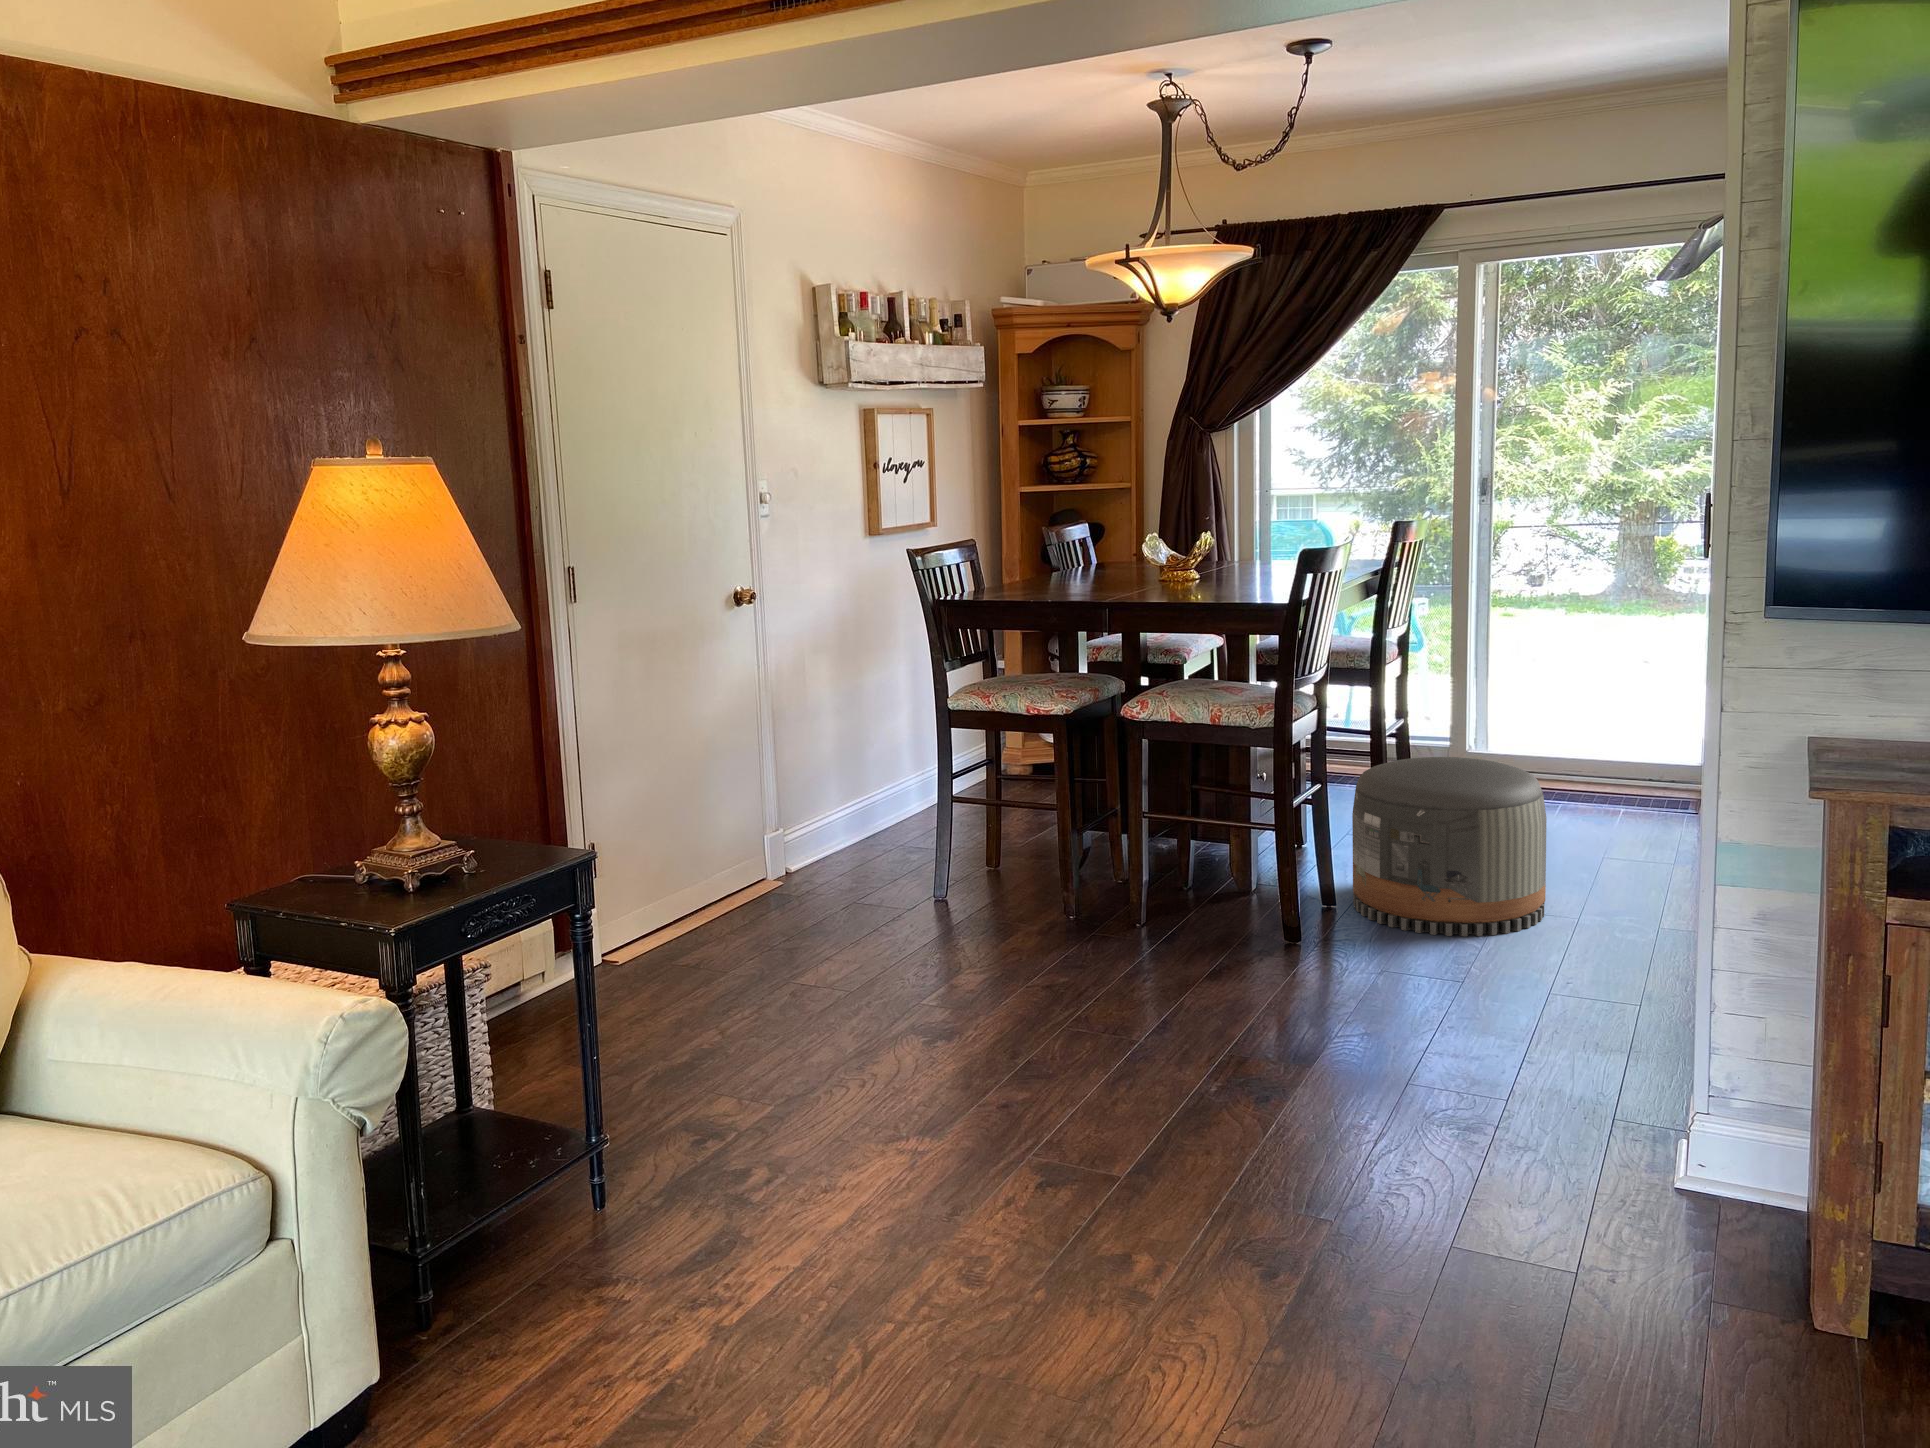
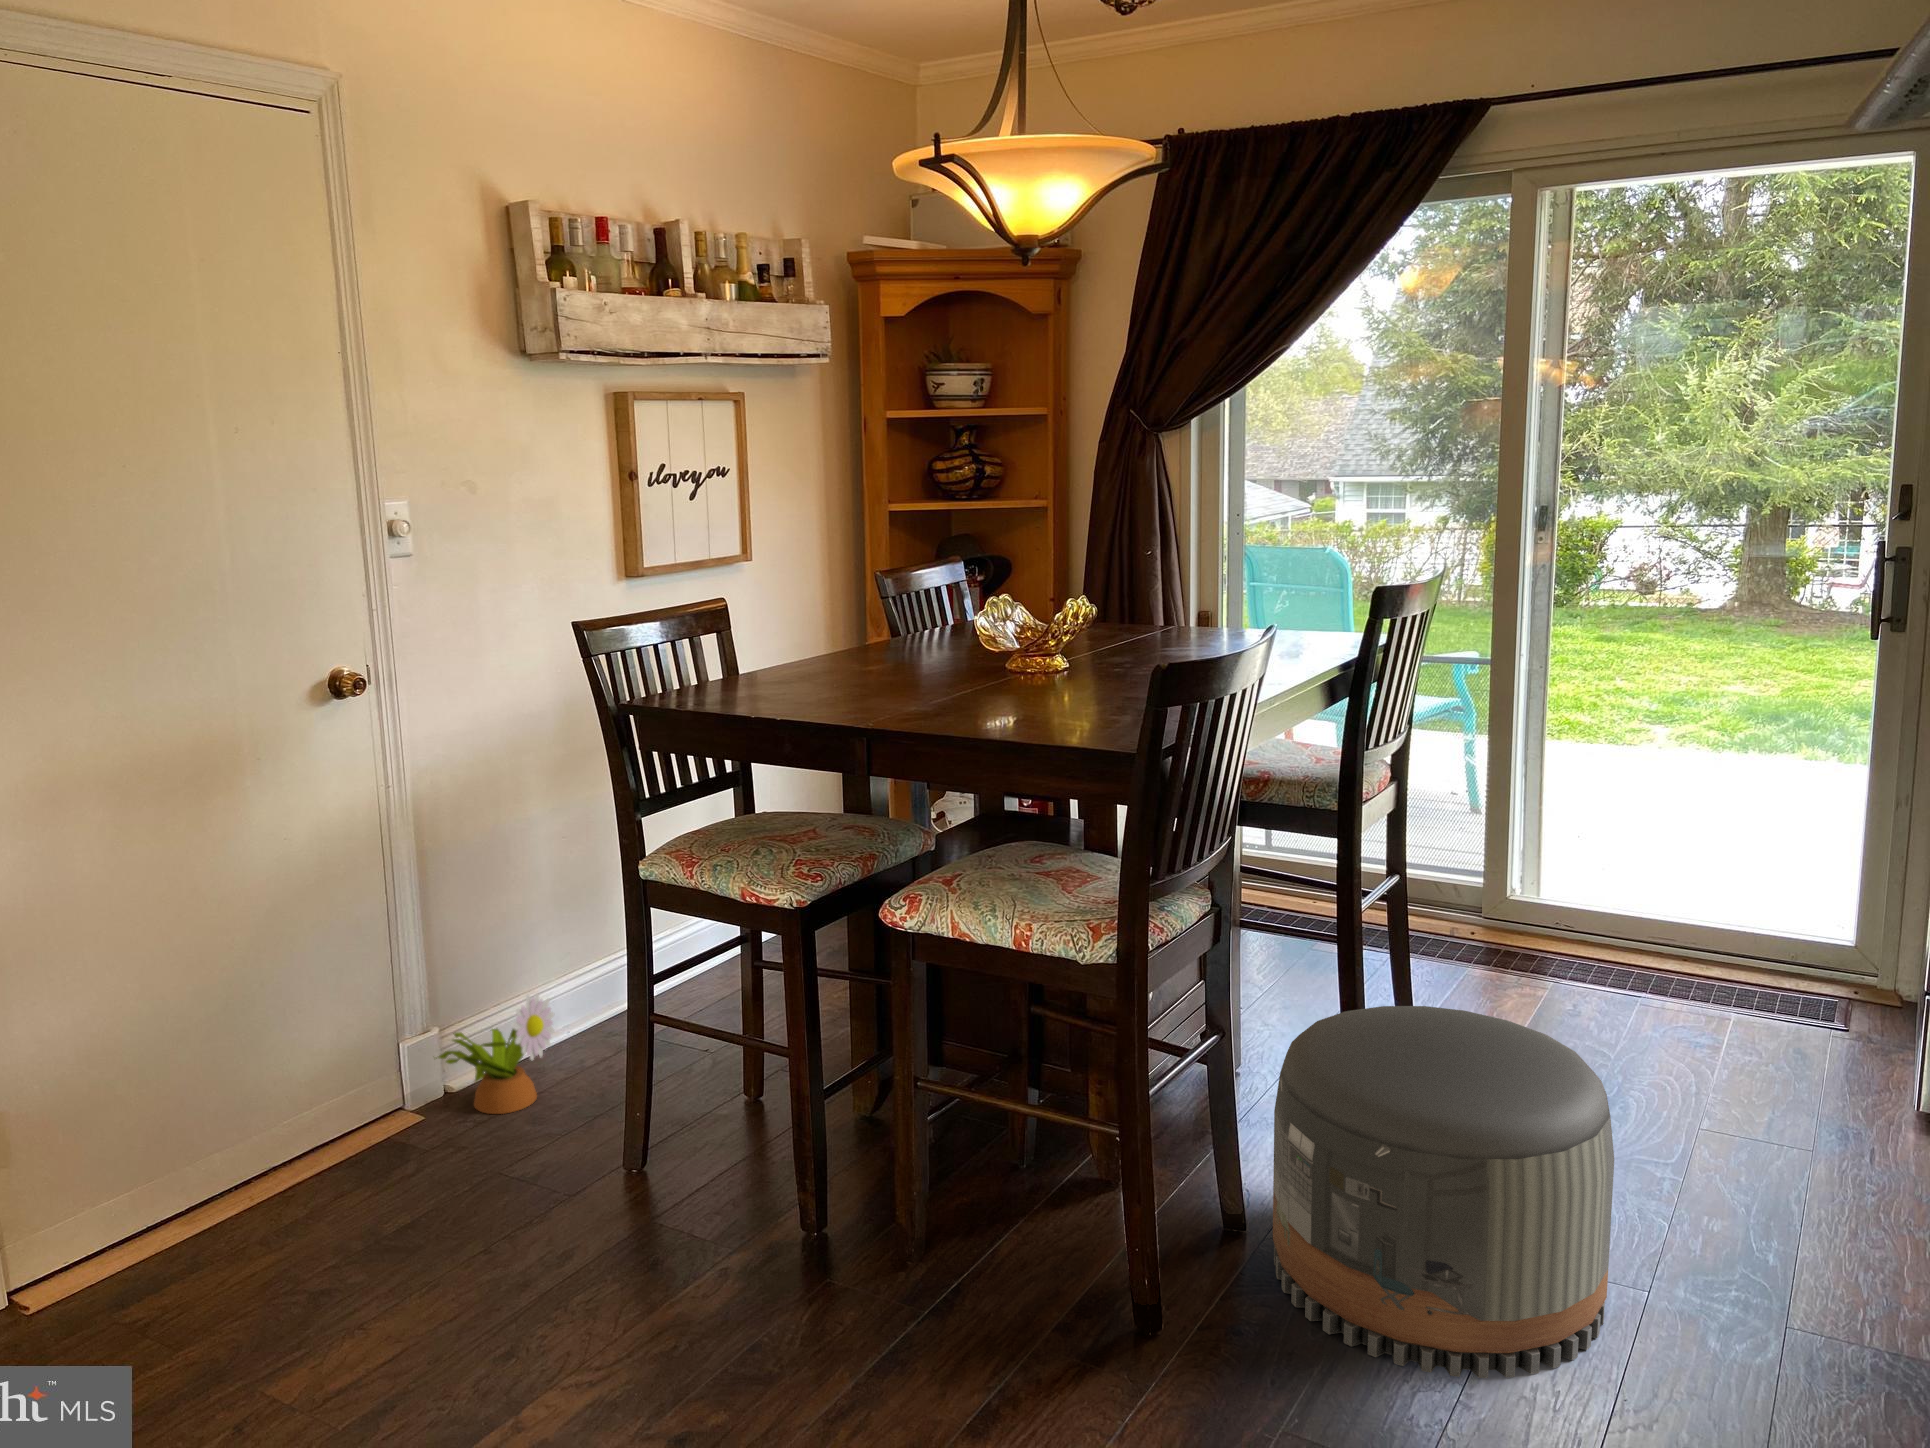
decorative plant: none [790,799,866,879] -> present [436,994,555,1114]

